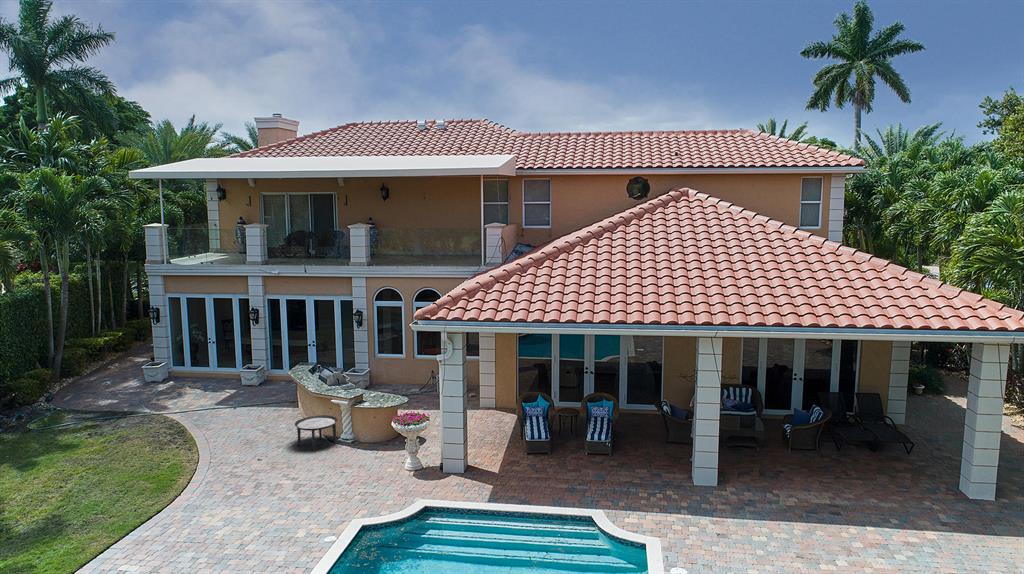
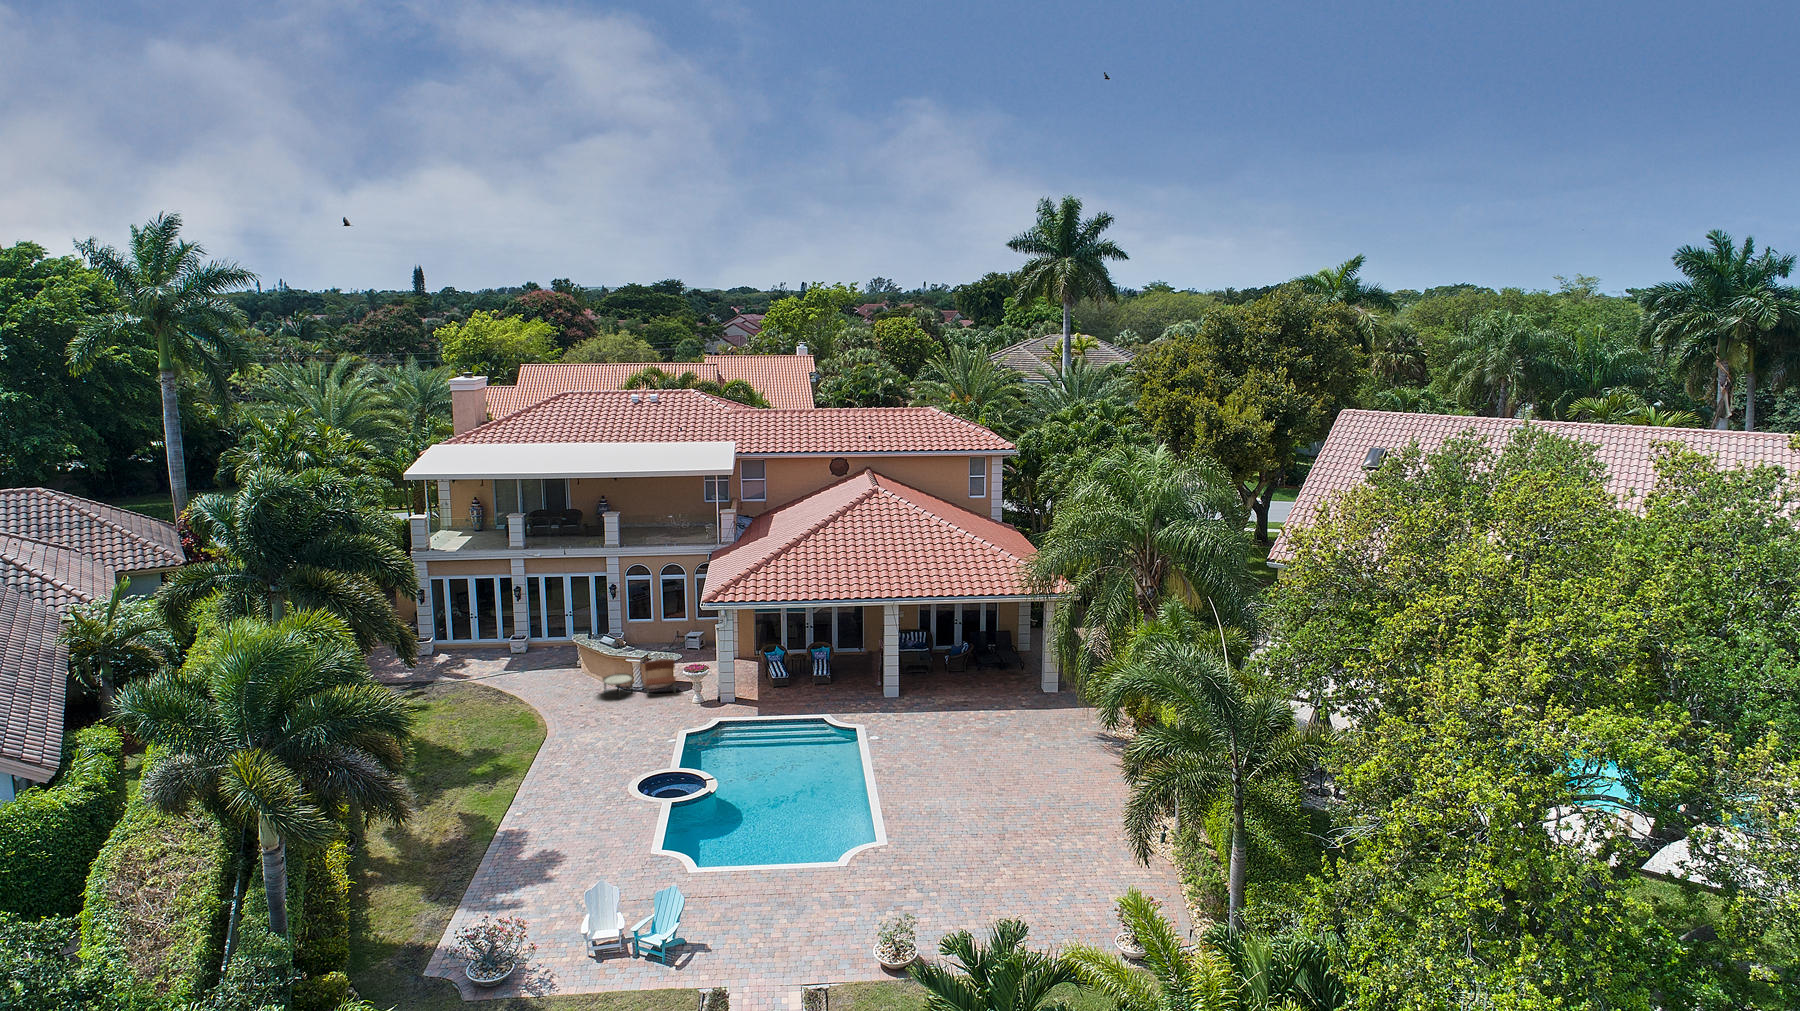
bench: none [348,400,392,451] -> present [645,659,676,693]

